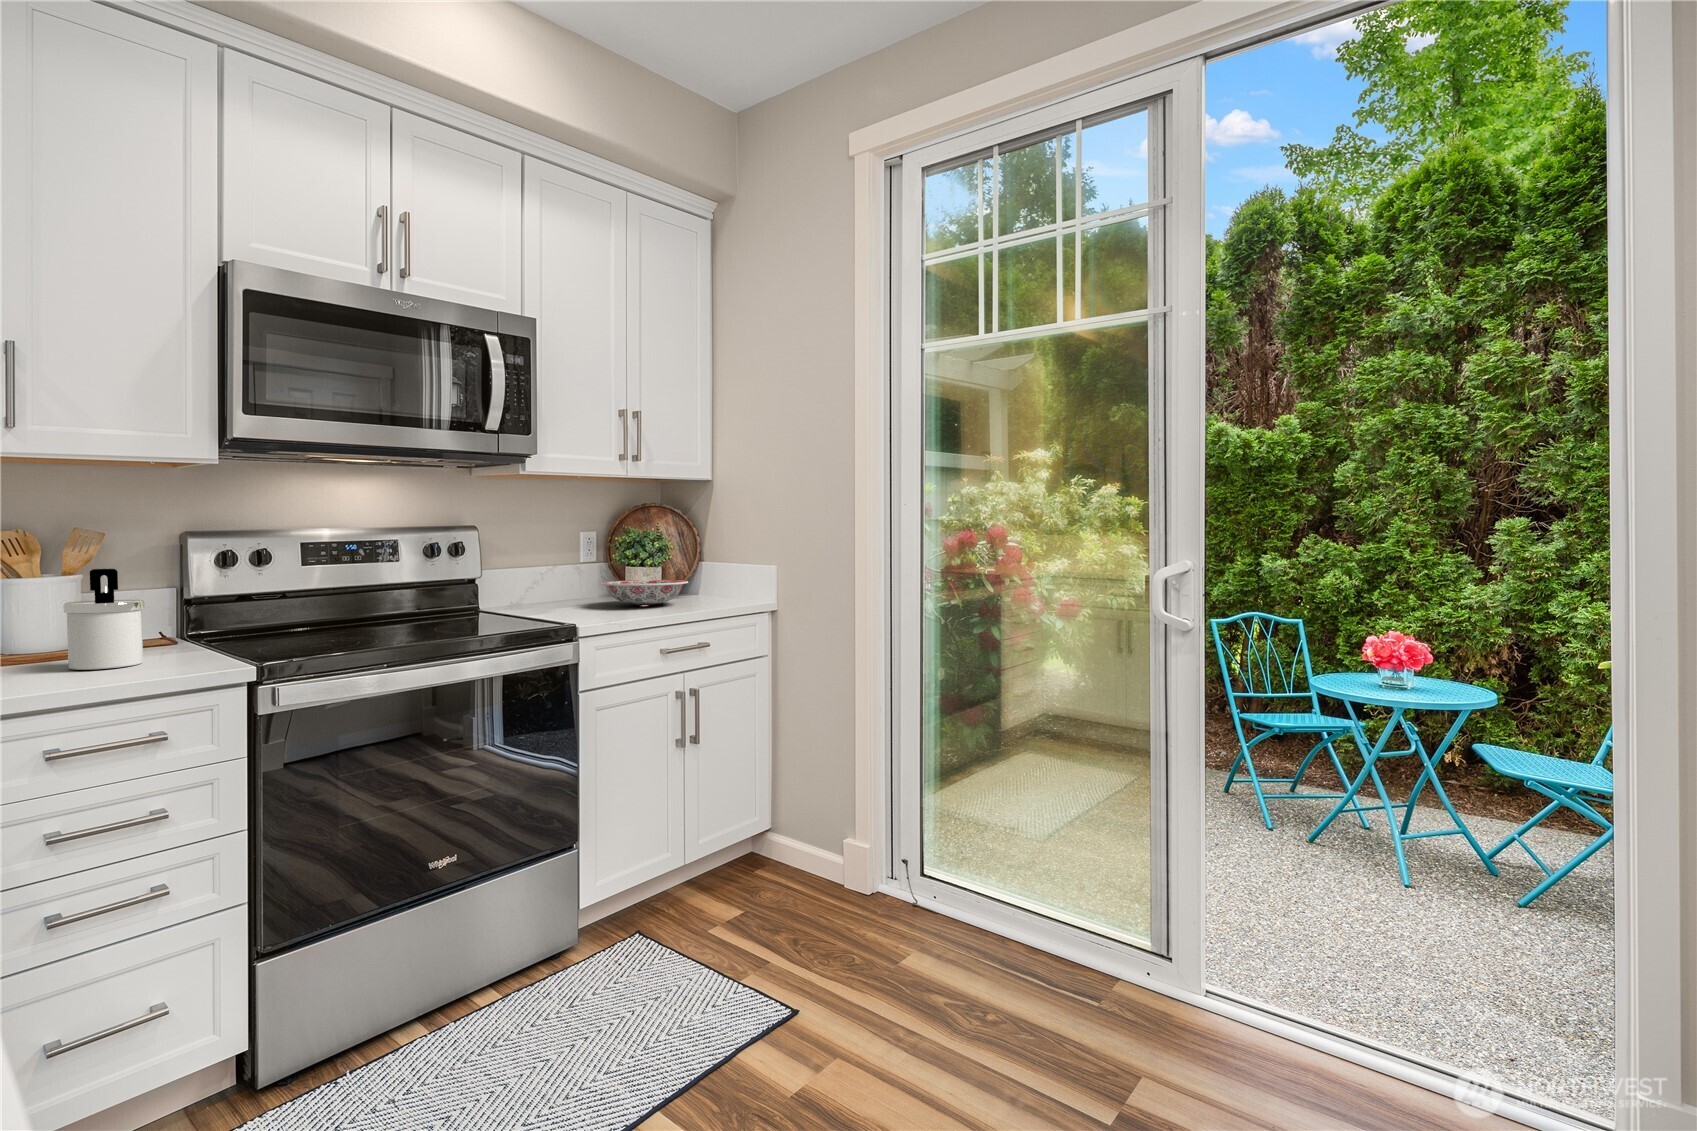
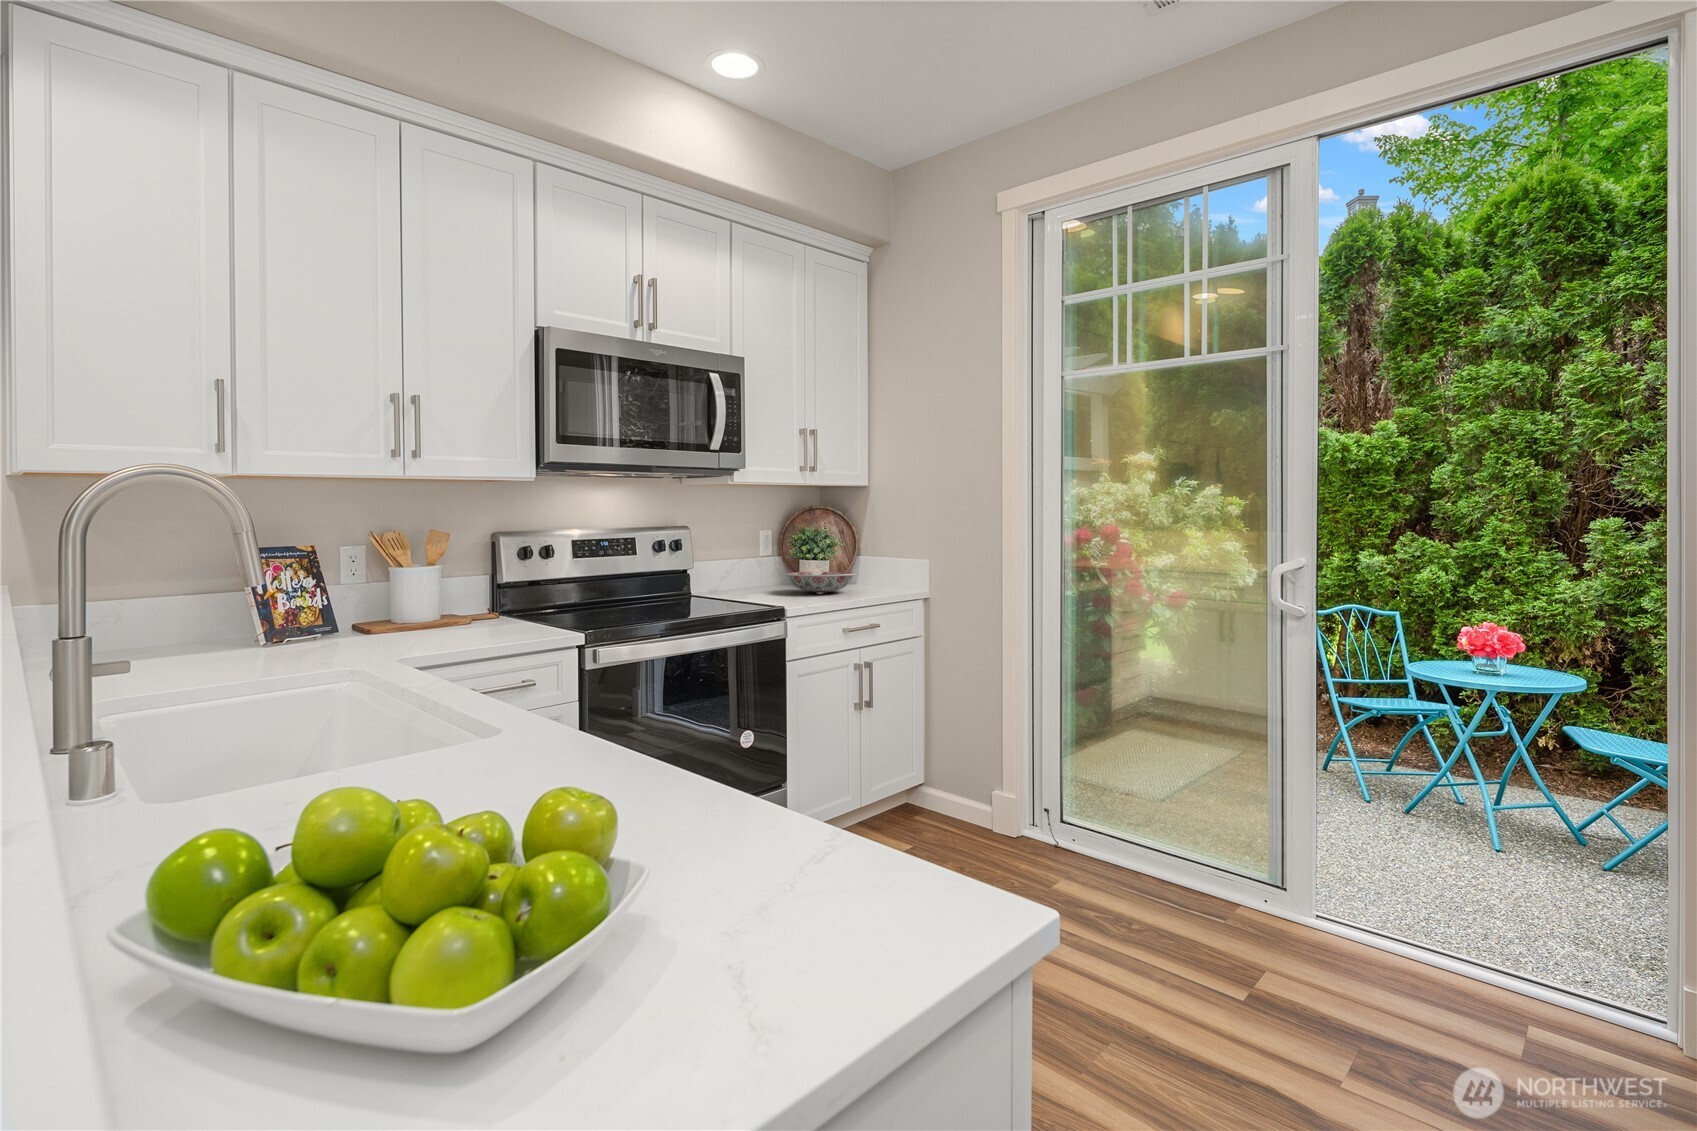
soap dispenser: present [64,569,144,670] -> none [454,560,502,634]

